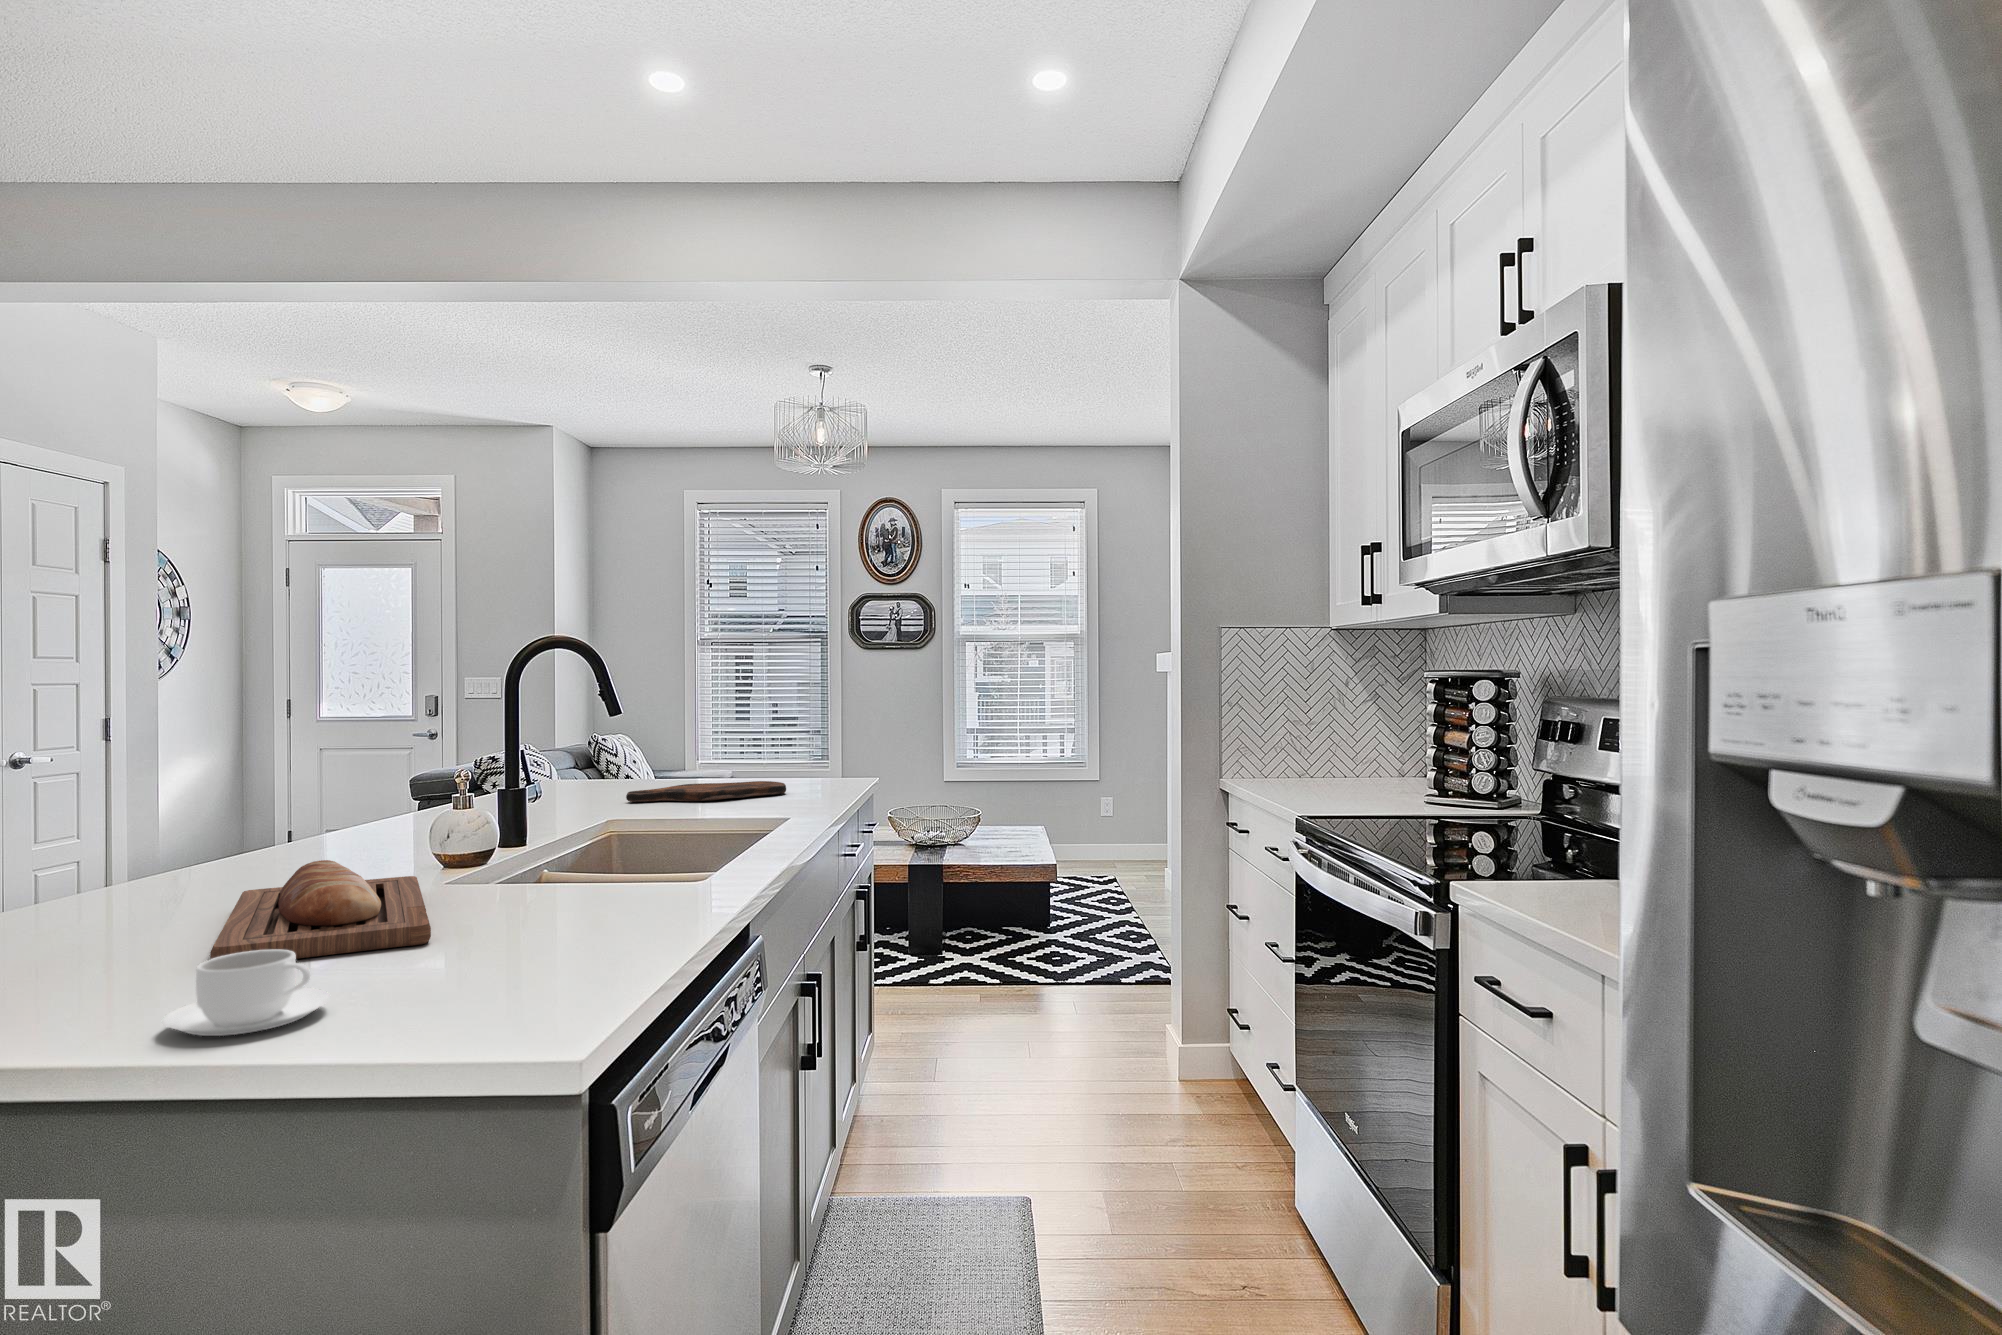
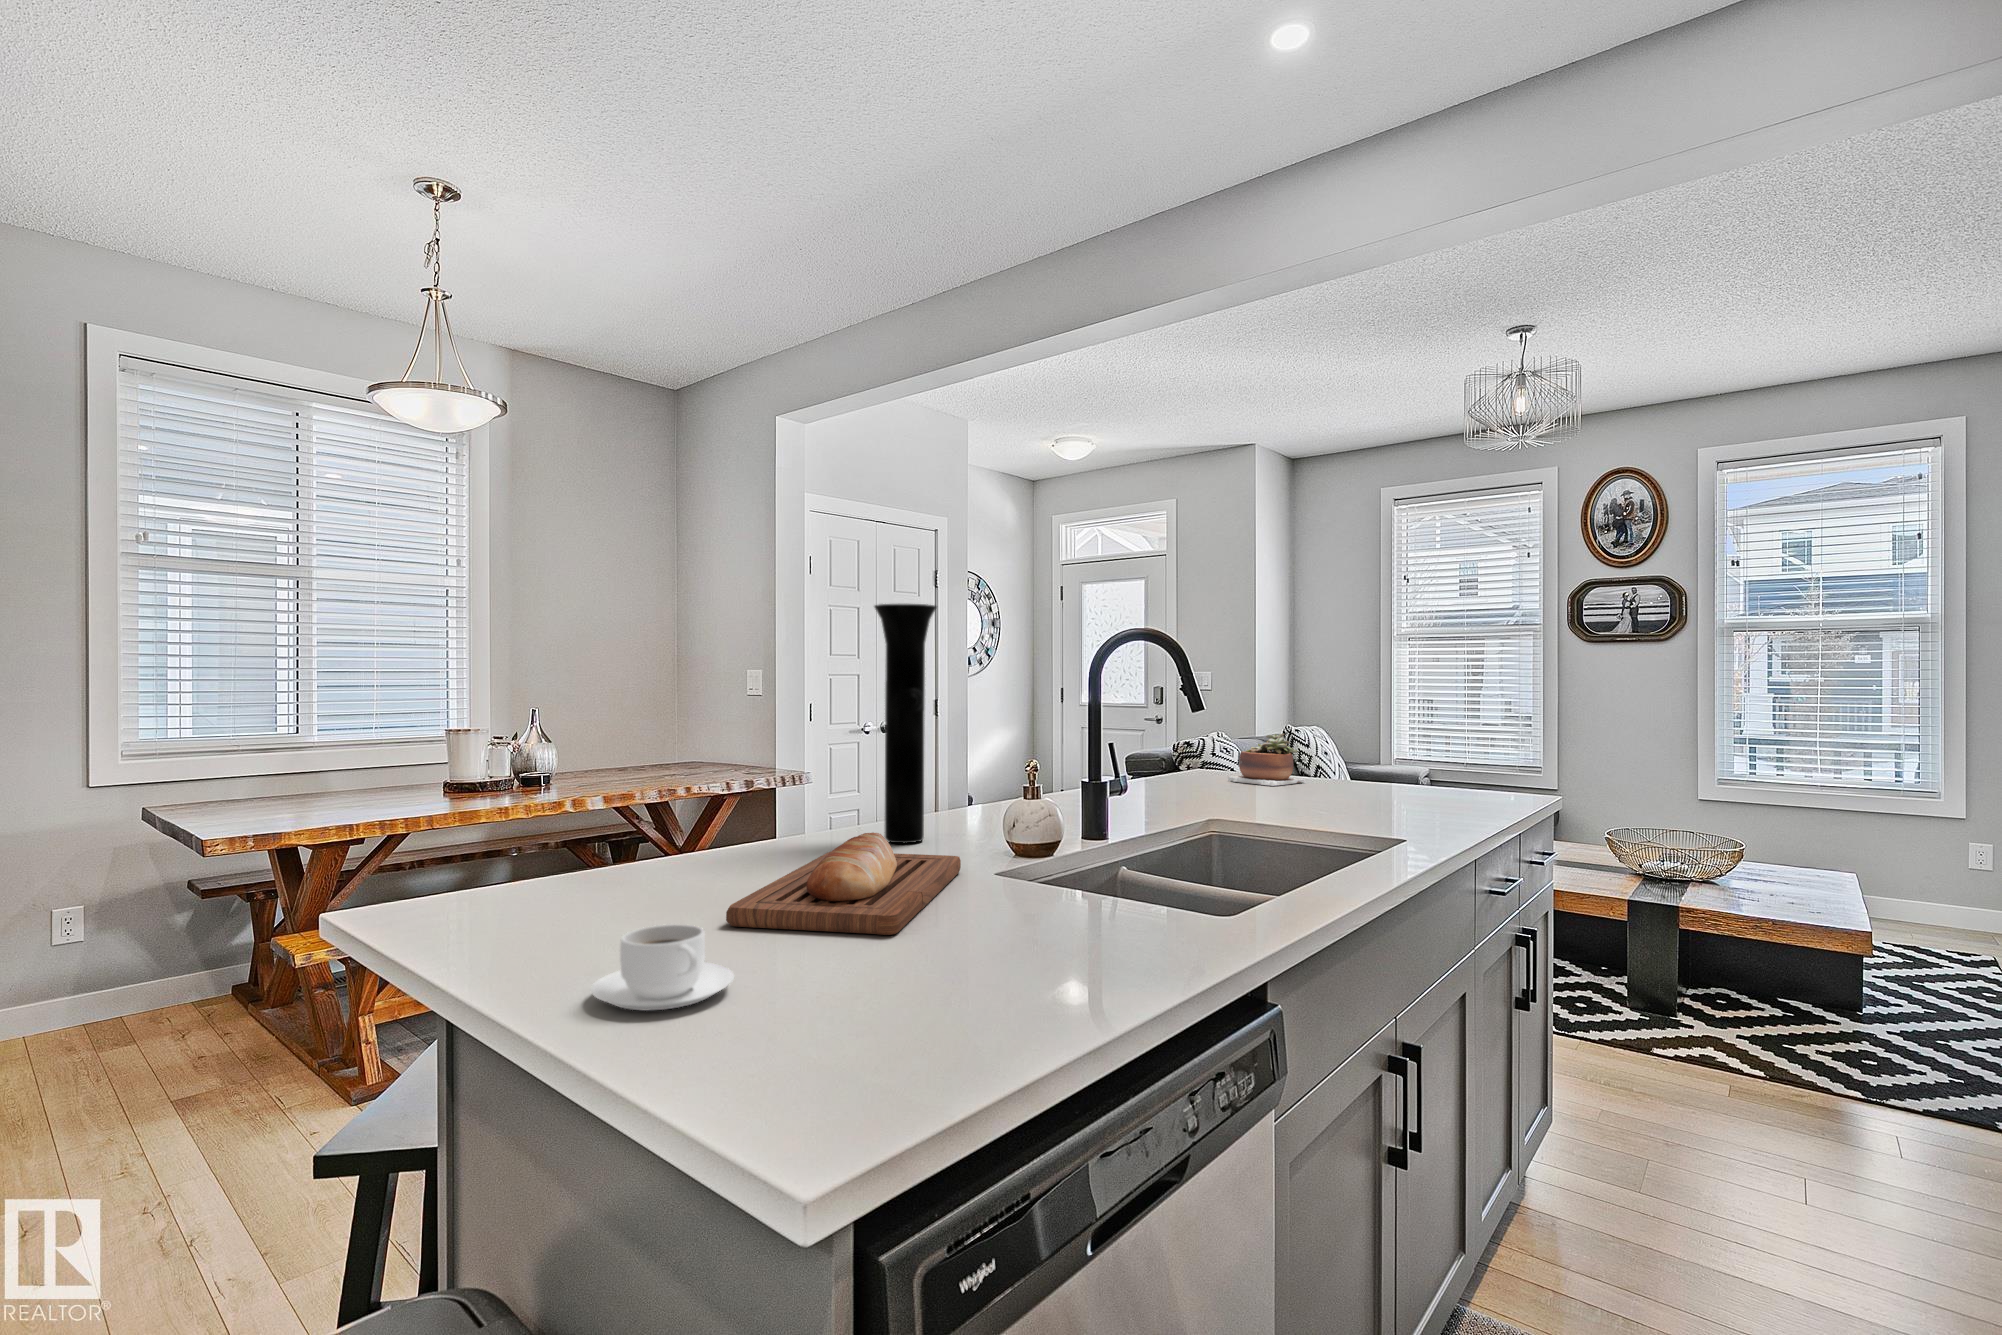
vase: none [256,610,342,879] -> present [874,604,936,843]
succulent plant: none [592,740,669,791] -> present [1228,734,1305,786]
cutting board: present [626,781,786,802] -> none [1246,783,1427,803]

